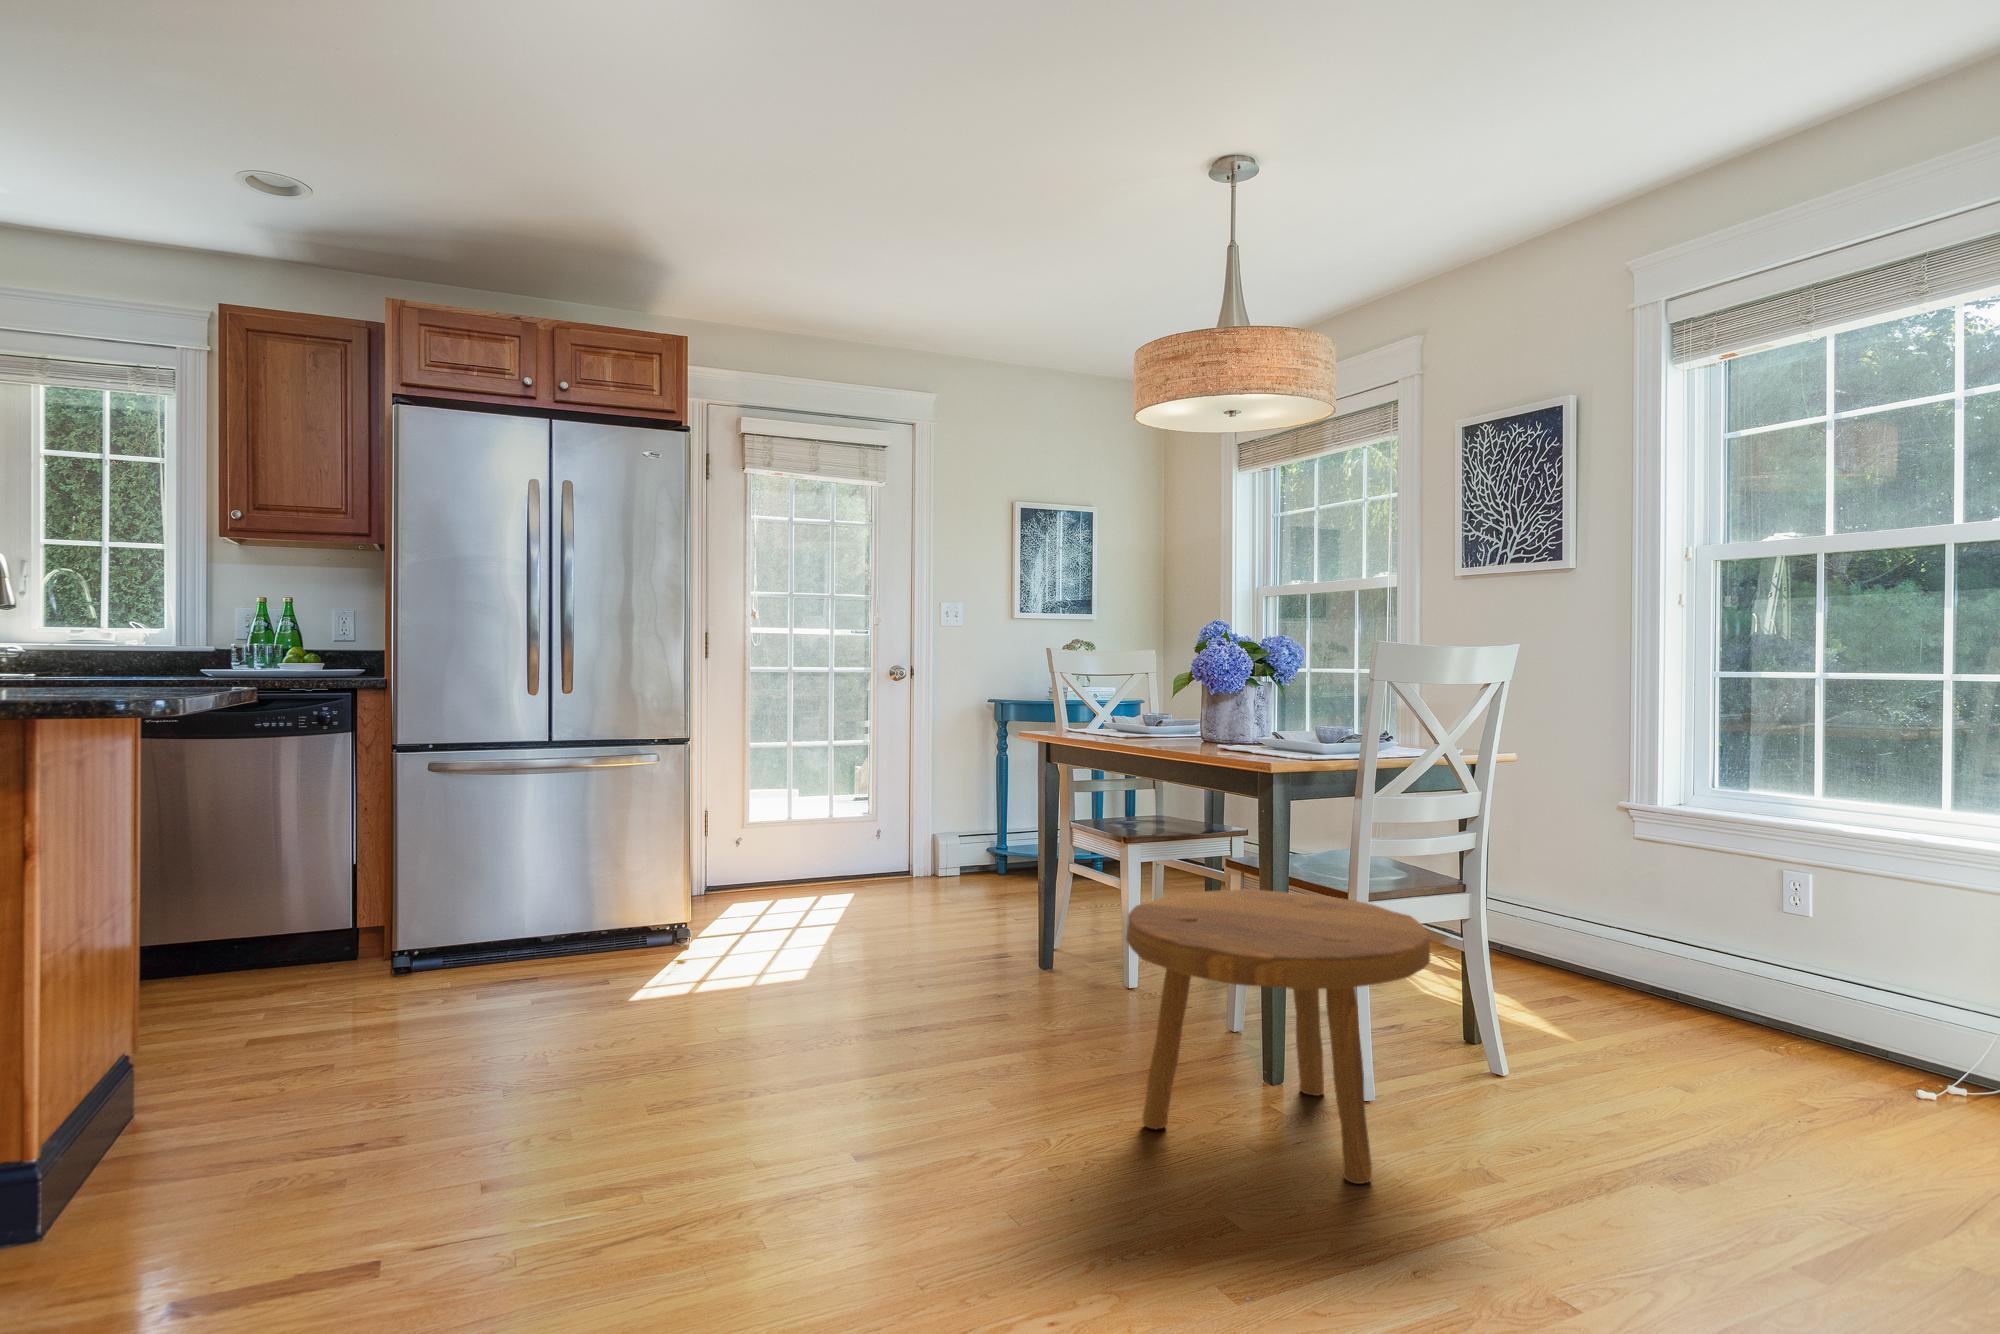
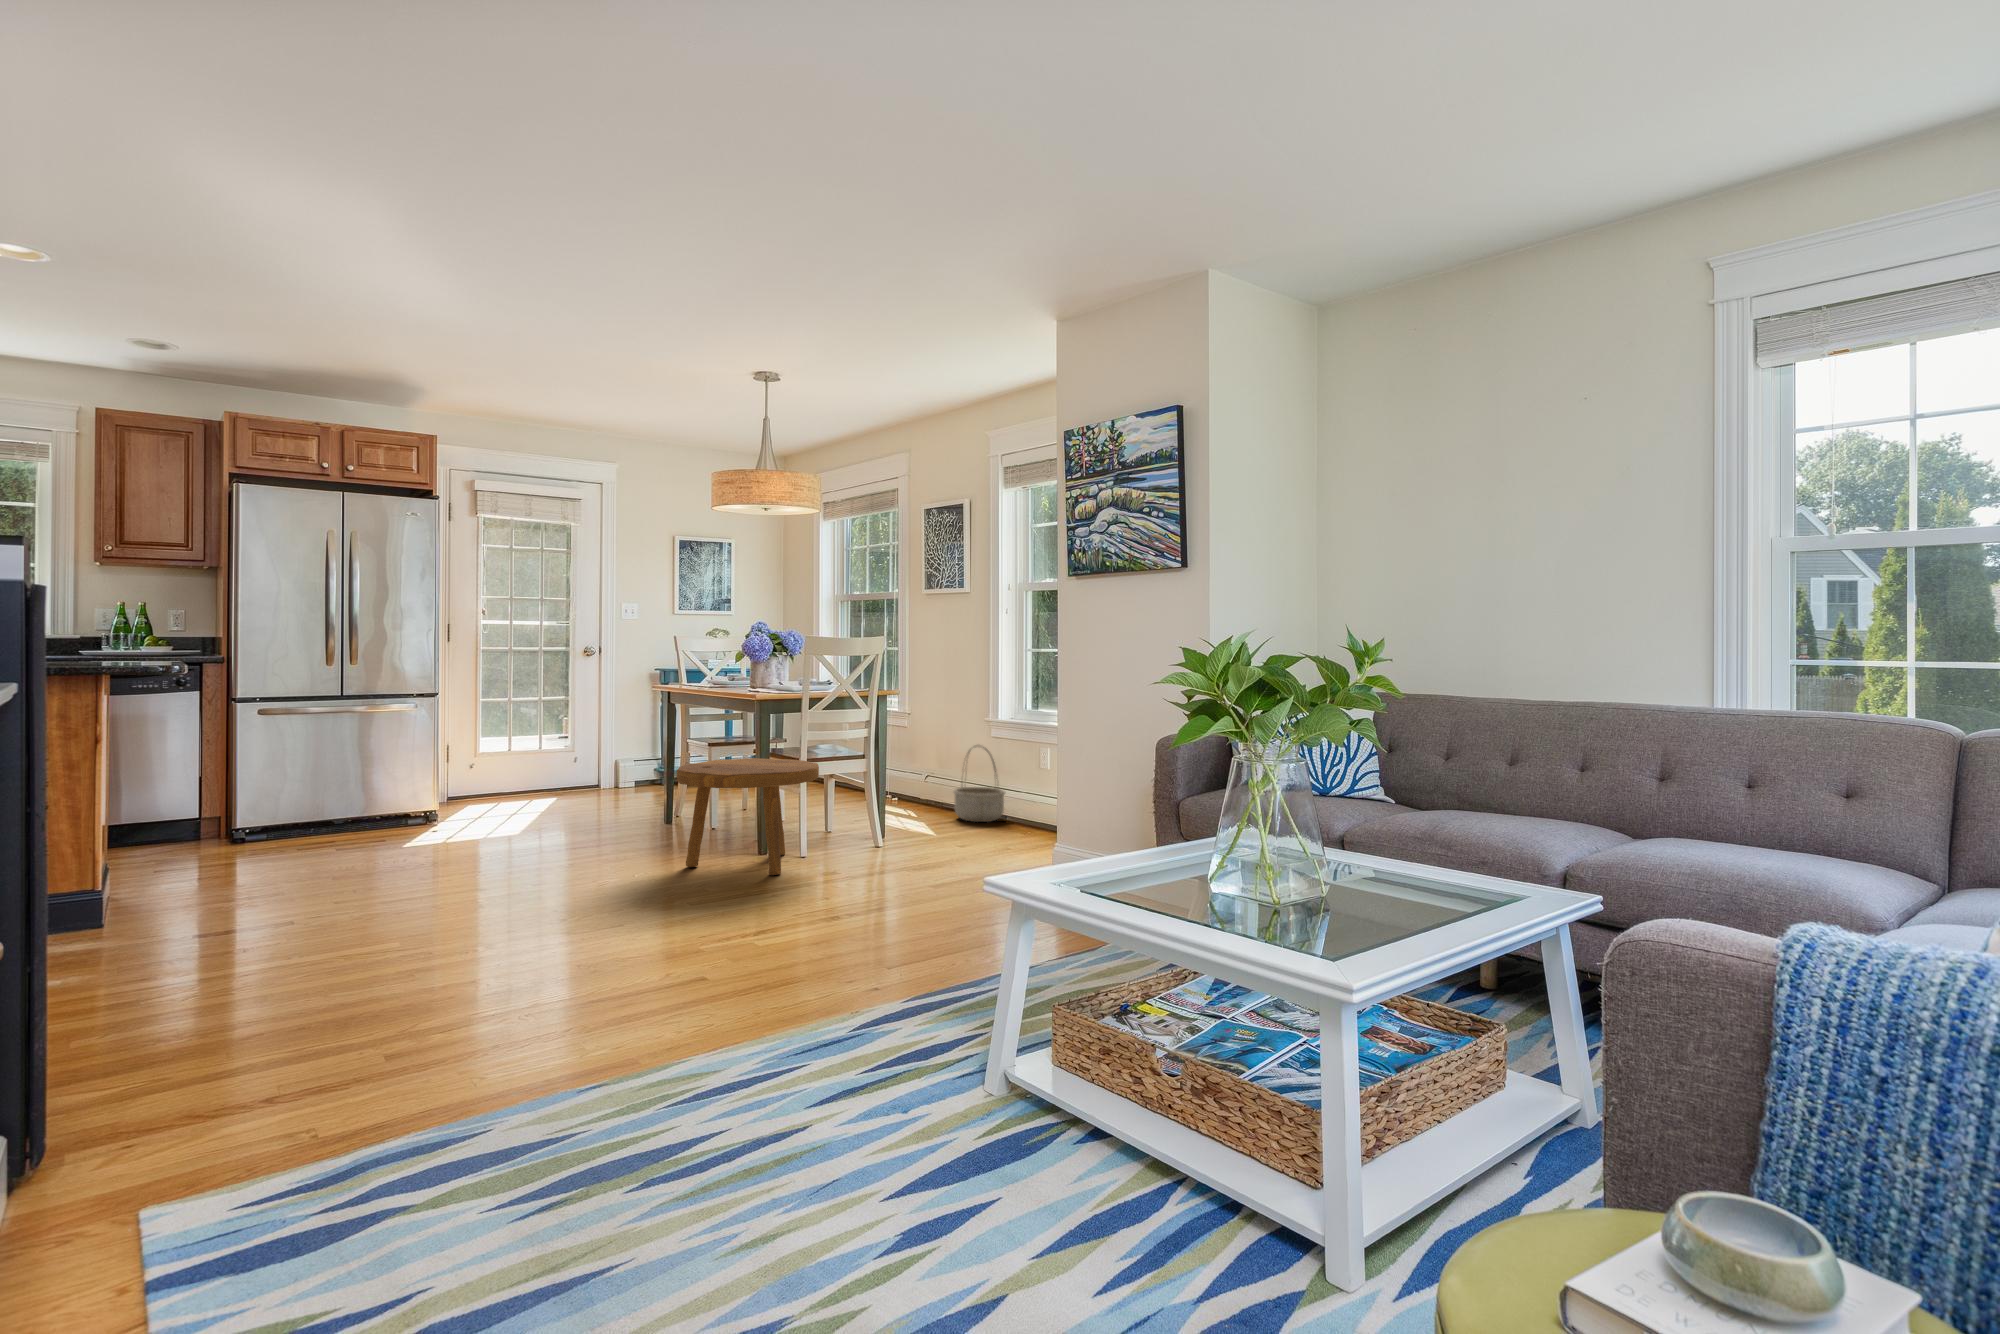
basket: none [1567,852,1687,1006] -> present [953,745,1005,822]

